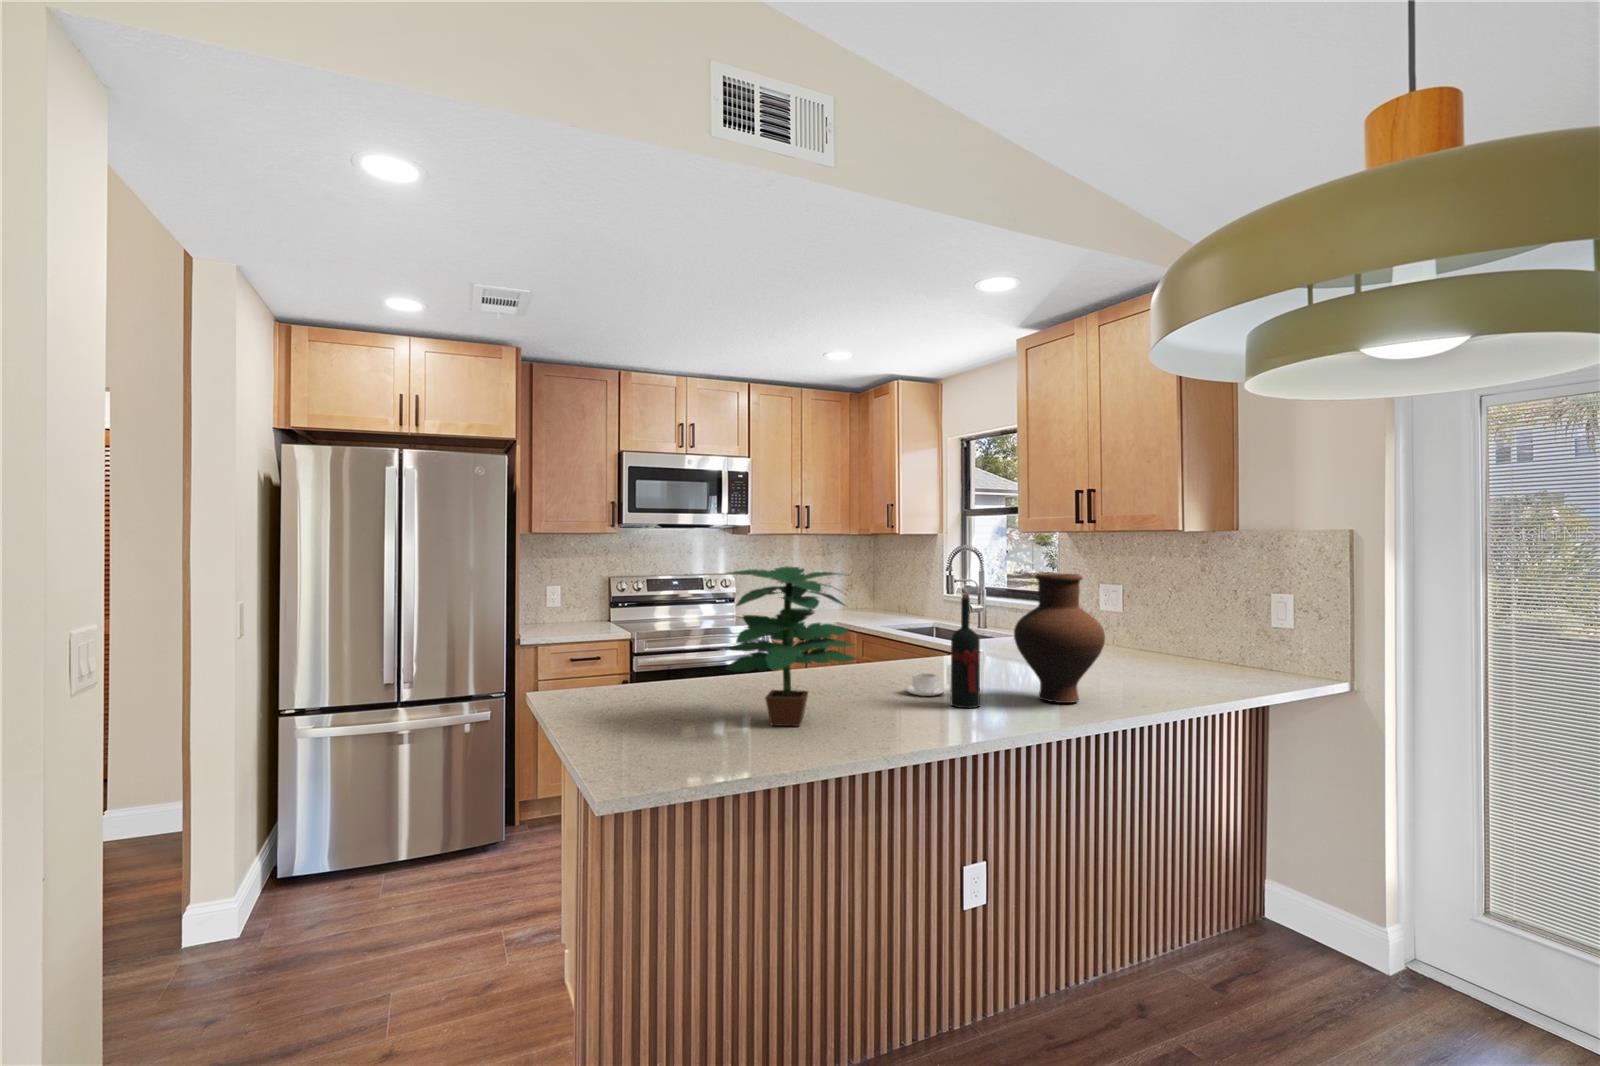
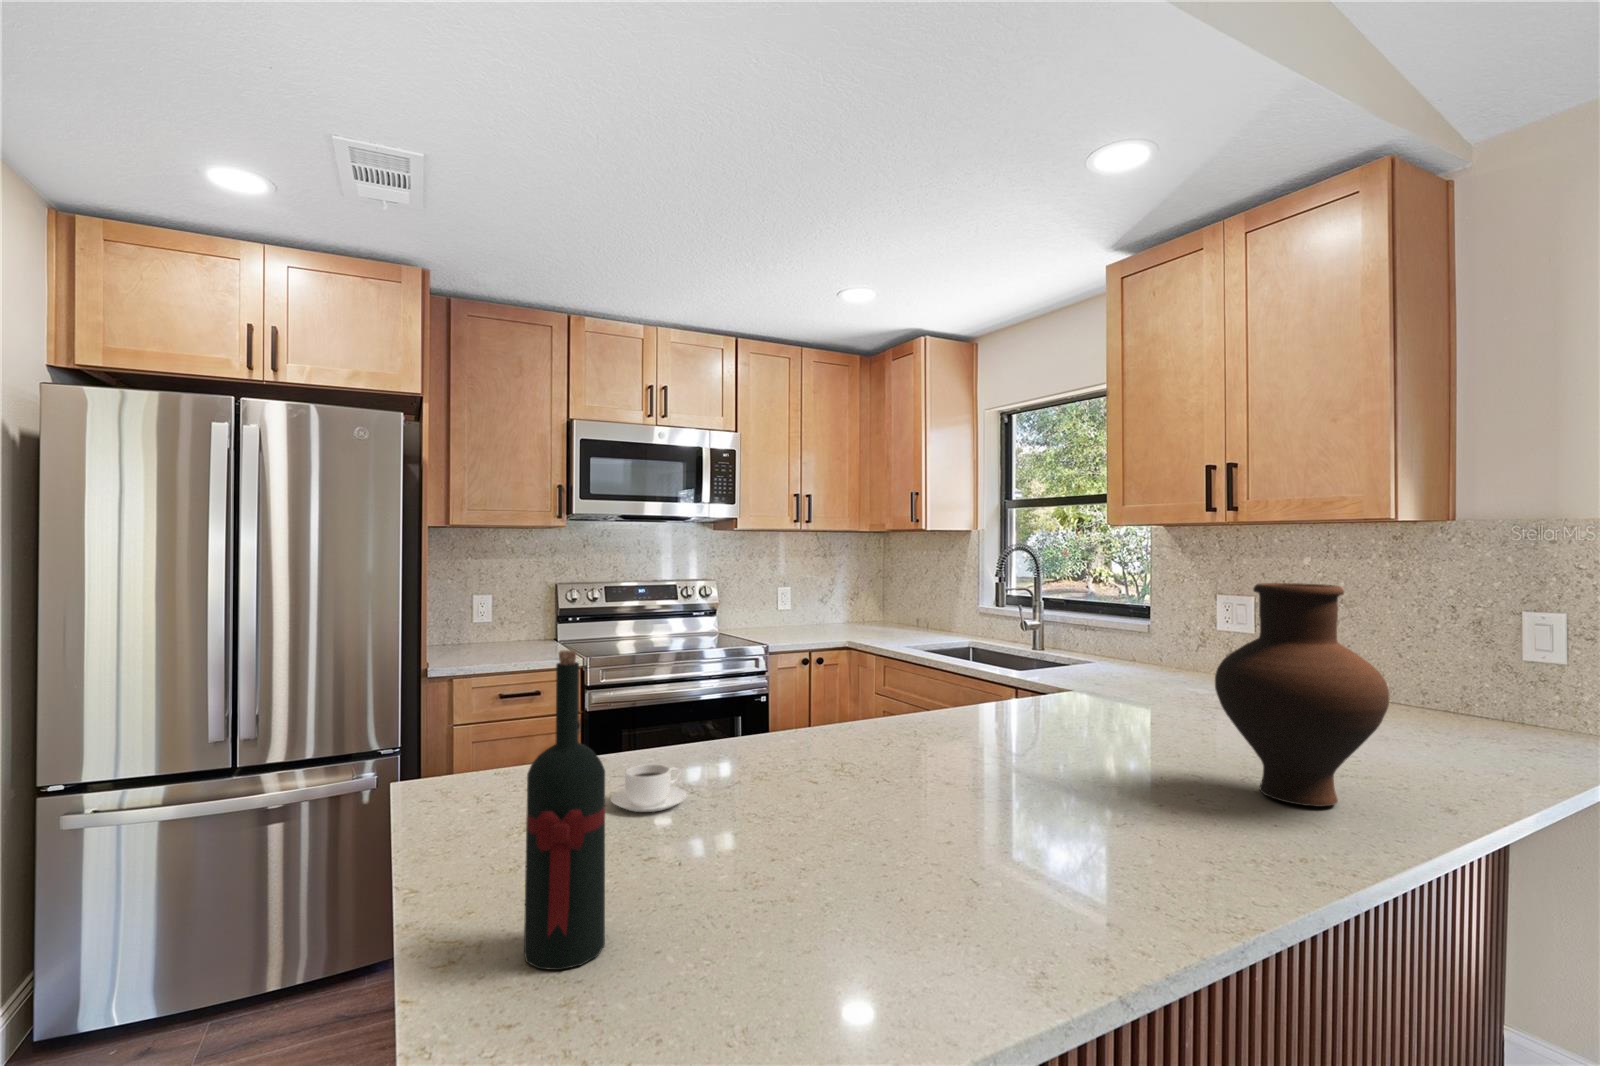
potted plant: present [726,567,856,726] -> none [742,570,992,887]
wine bottle: present [951,593,980,708] -> present [524,650,605,970]
coffee cup: present [905,673,946,696] -> present [611,764,687,812]

